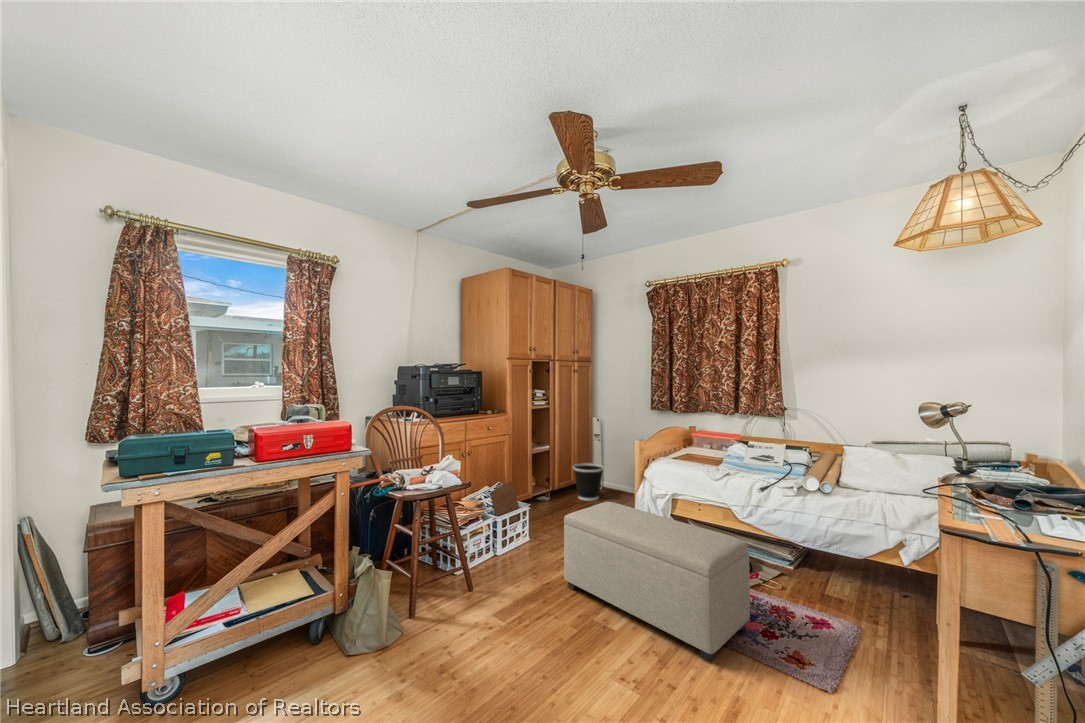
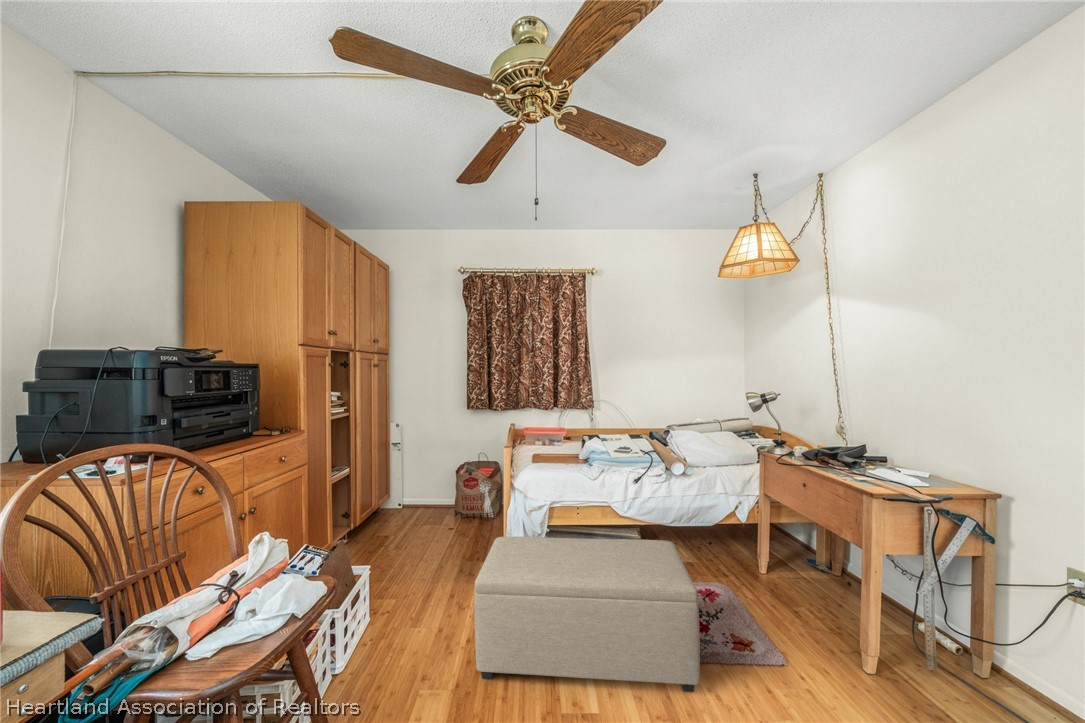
wastebasket: present [573,463,604,501] -> none [375,482,416,531]

